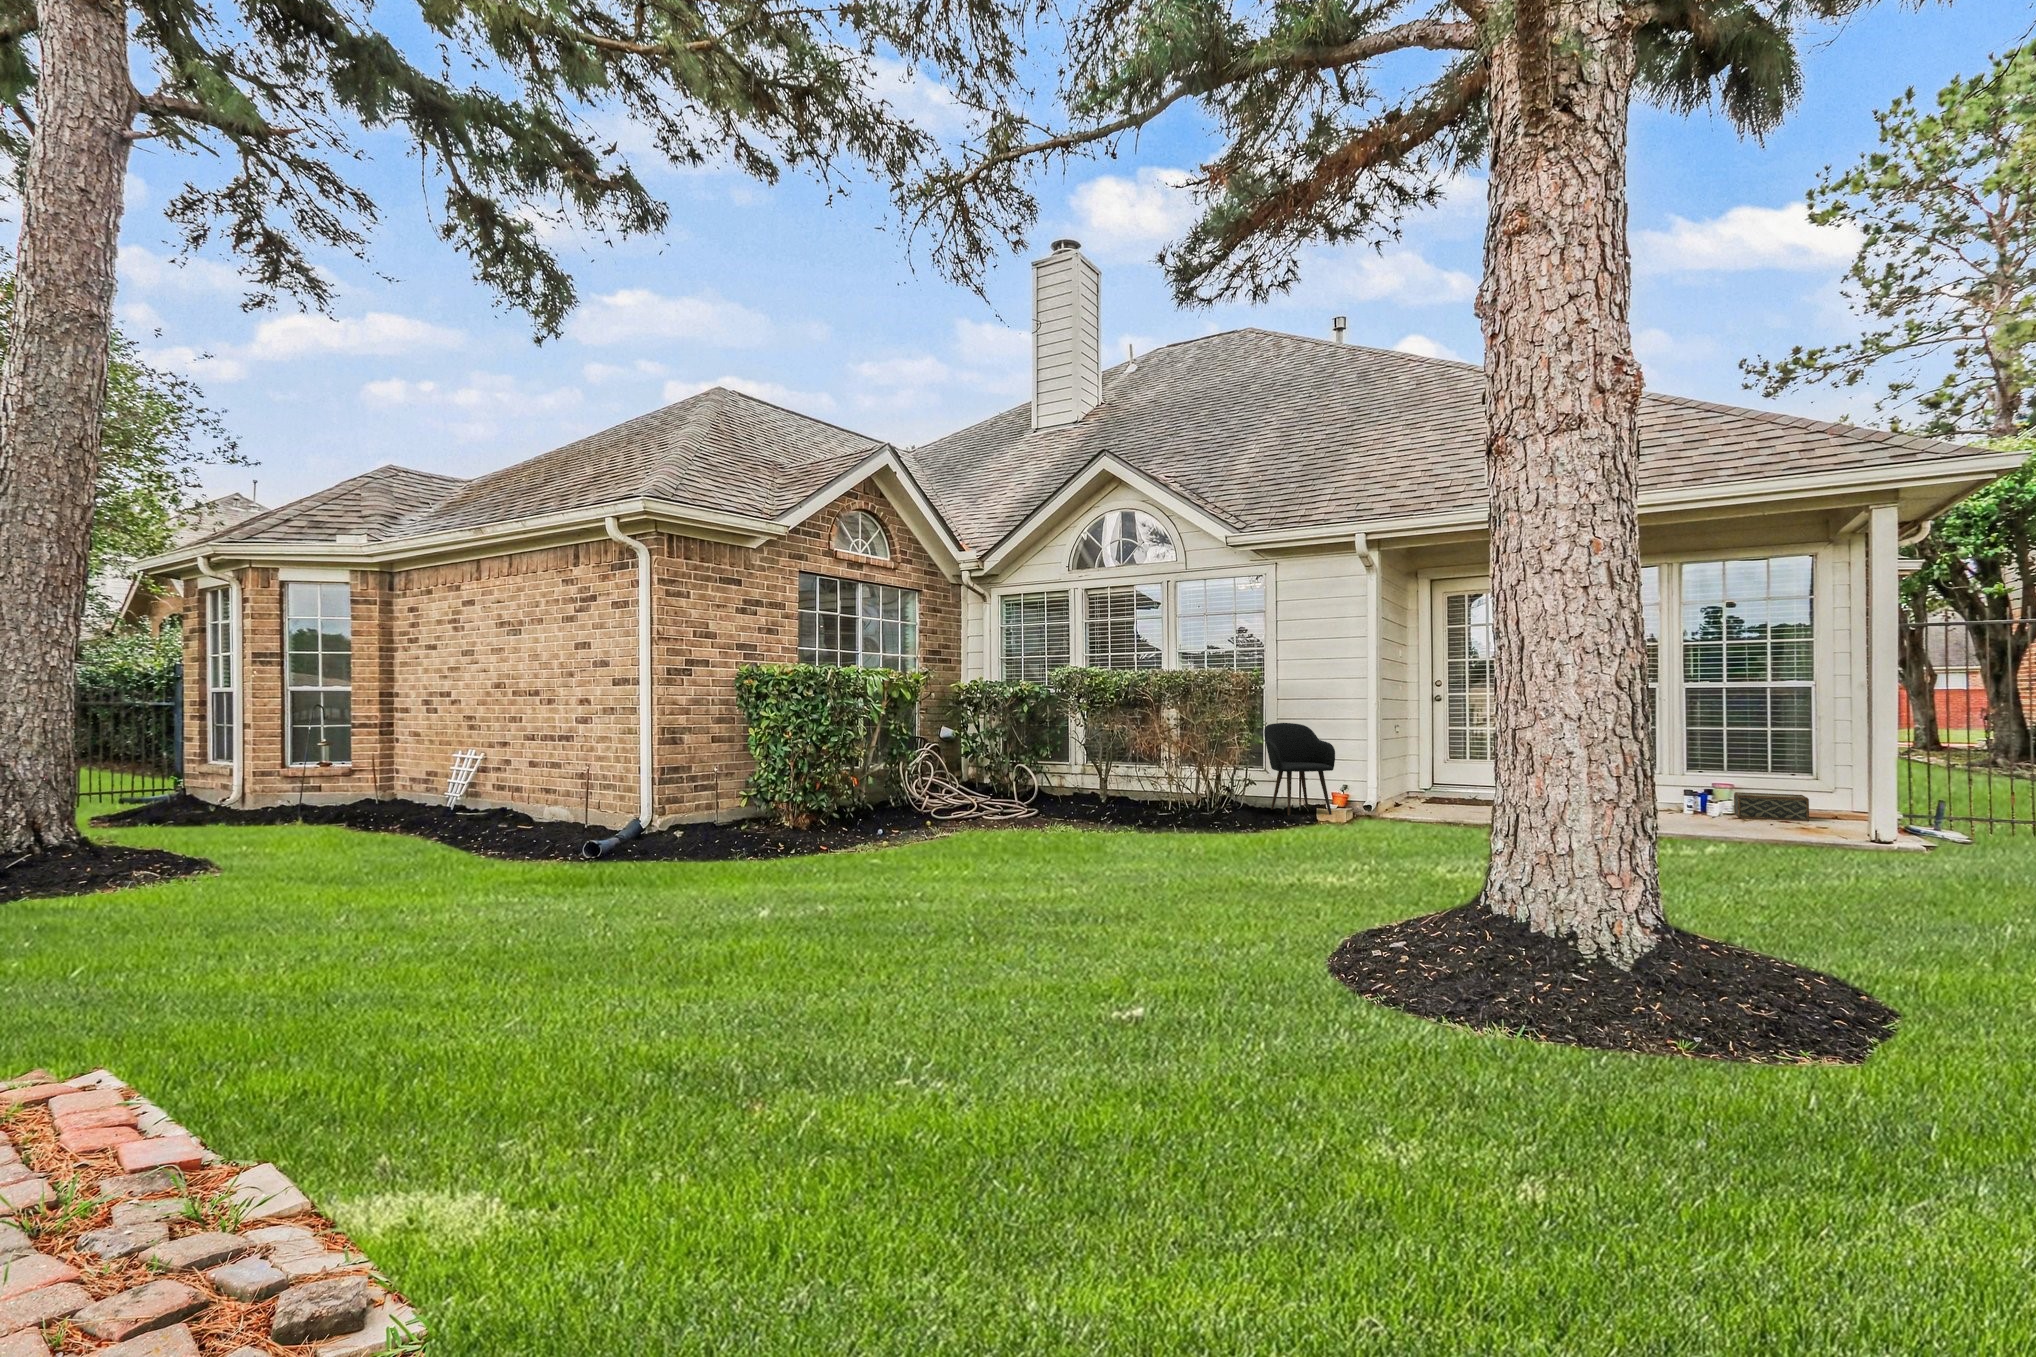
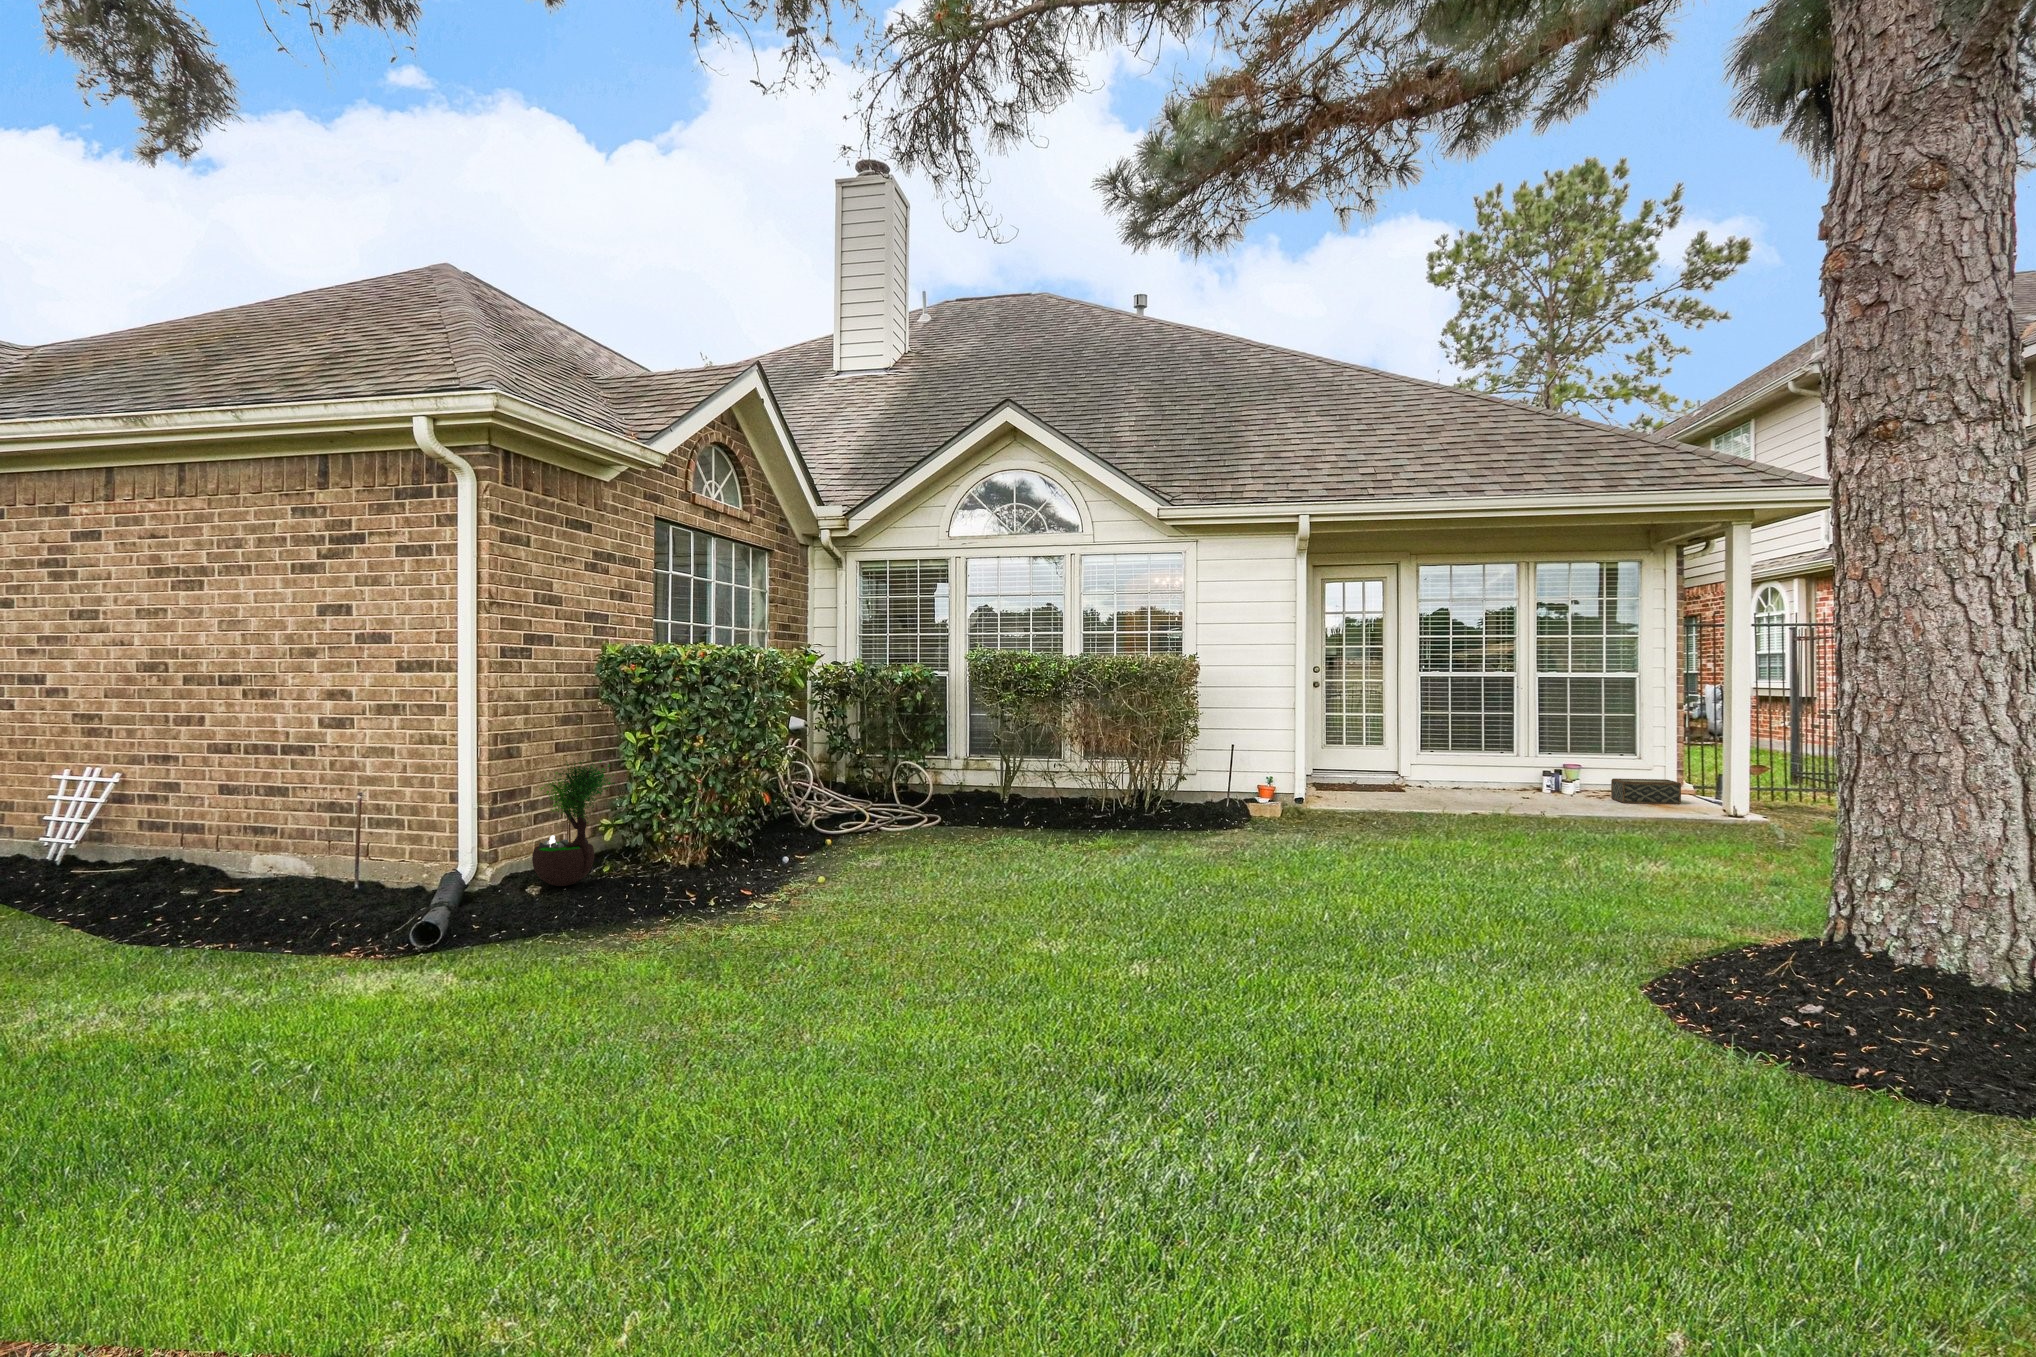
armchair: present [1264,723,1335,816] -> none [1198,715,1281,818]
potted tree: none [687,743,742,836] -> present [532,760,614,886]

